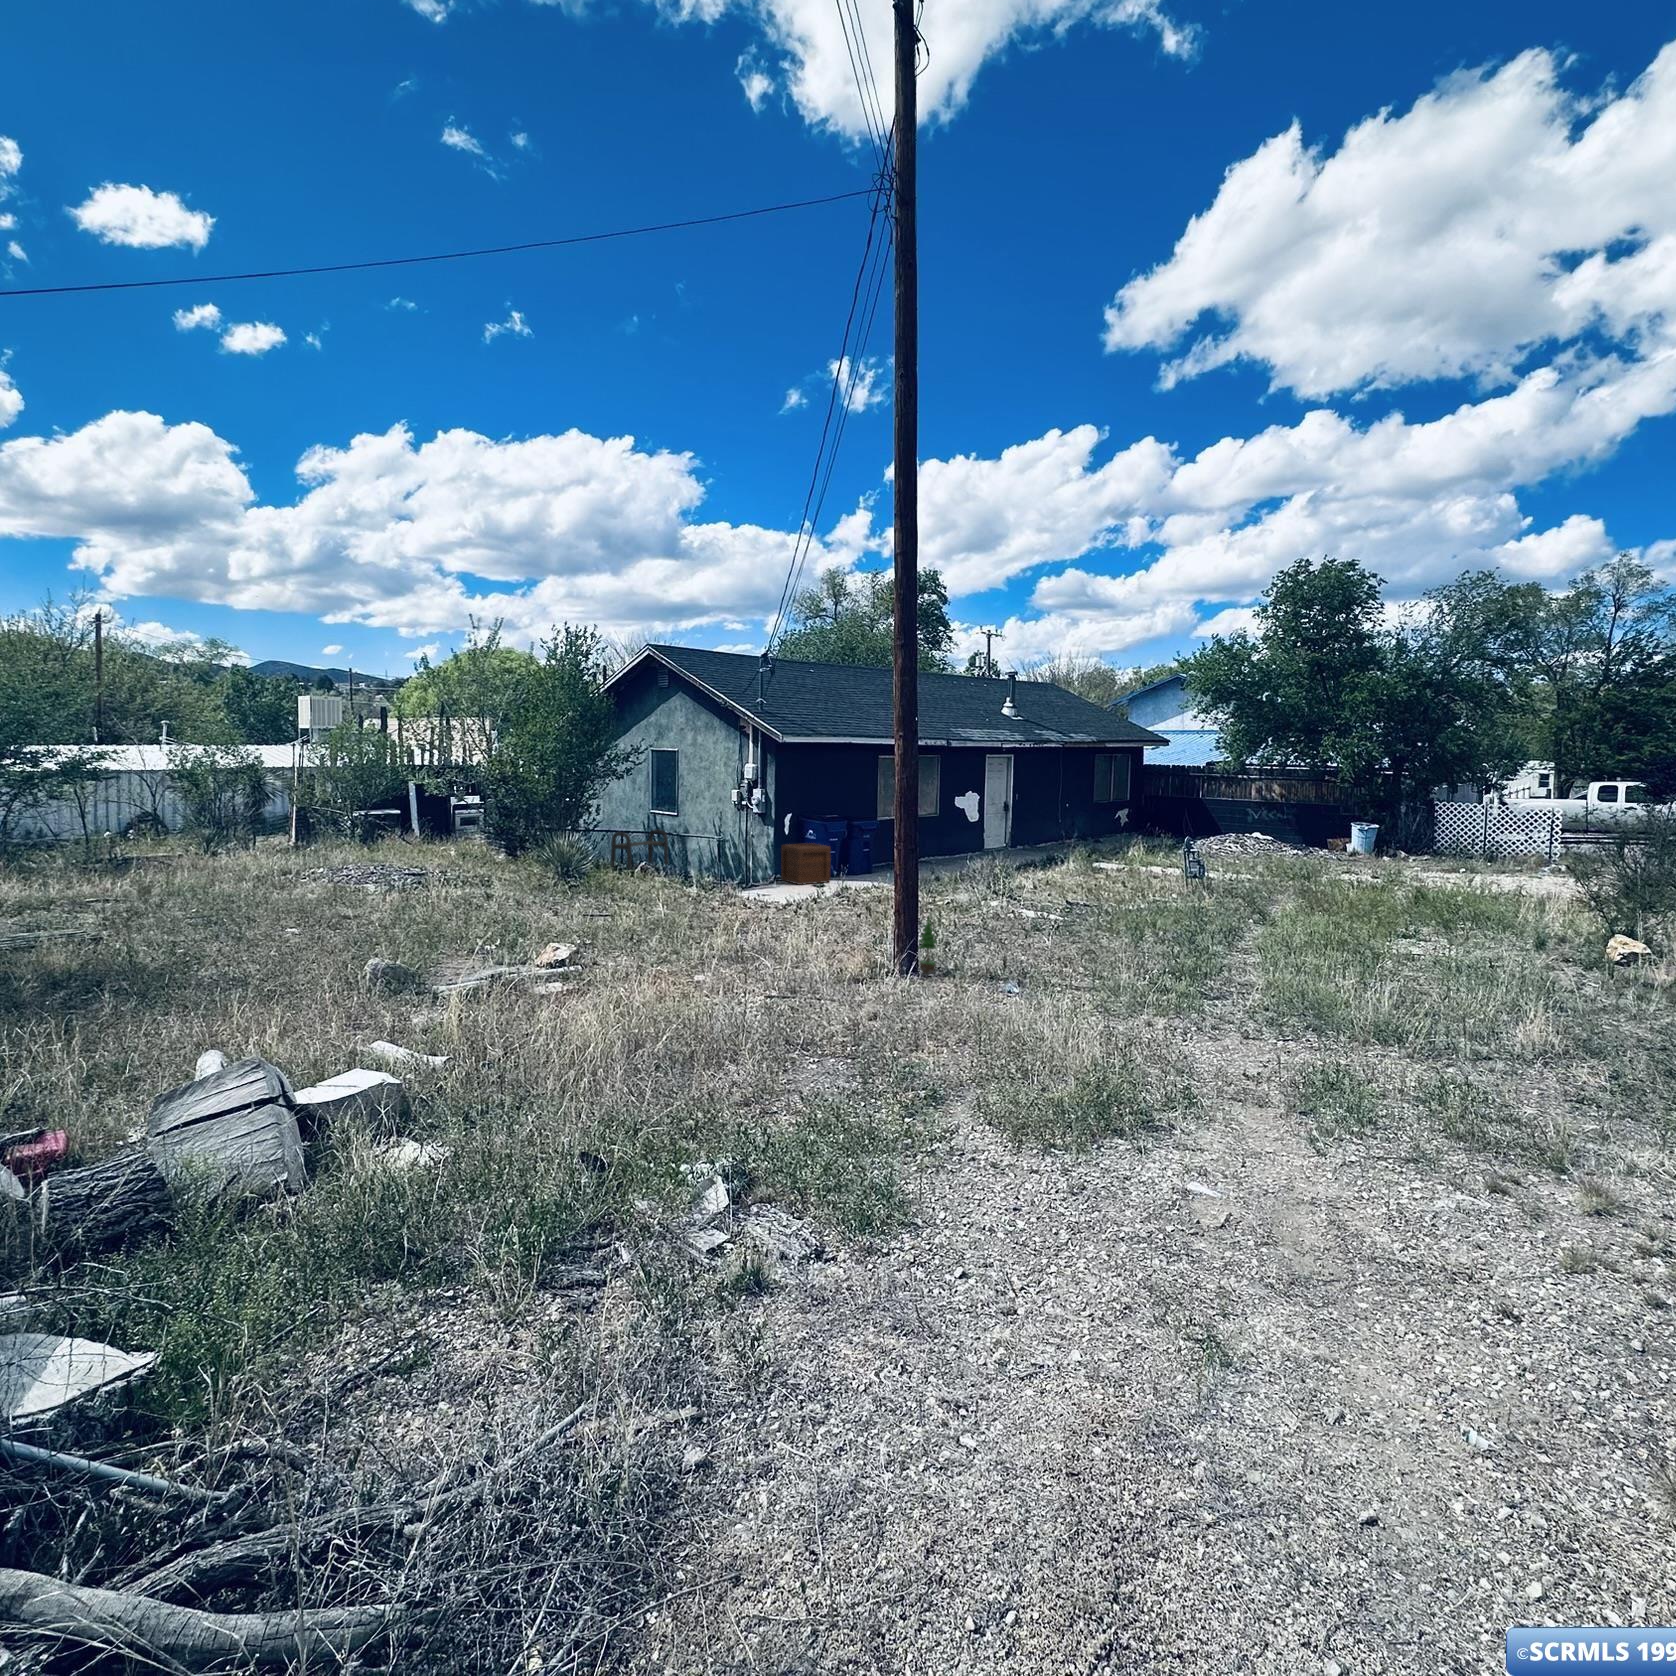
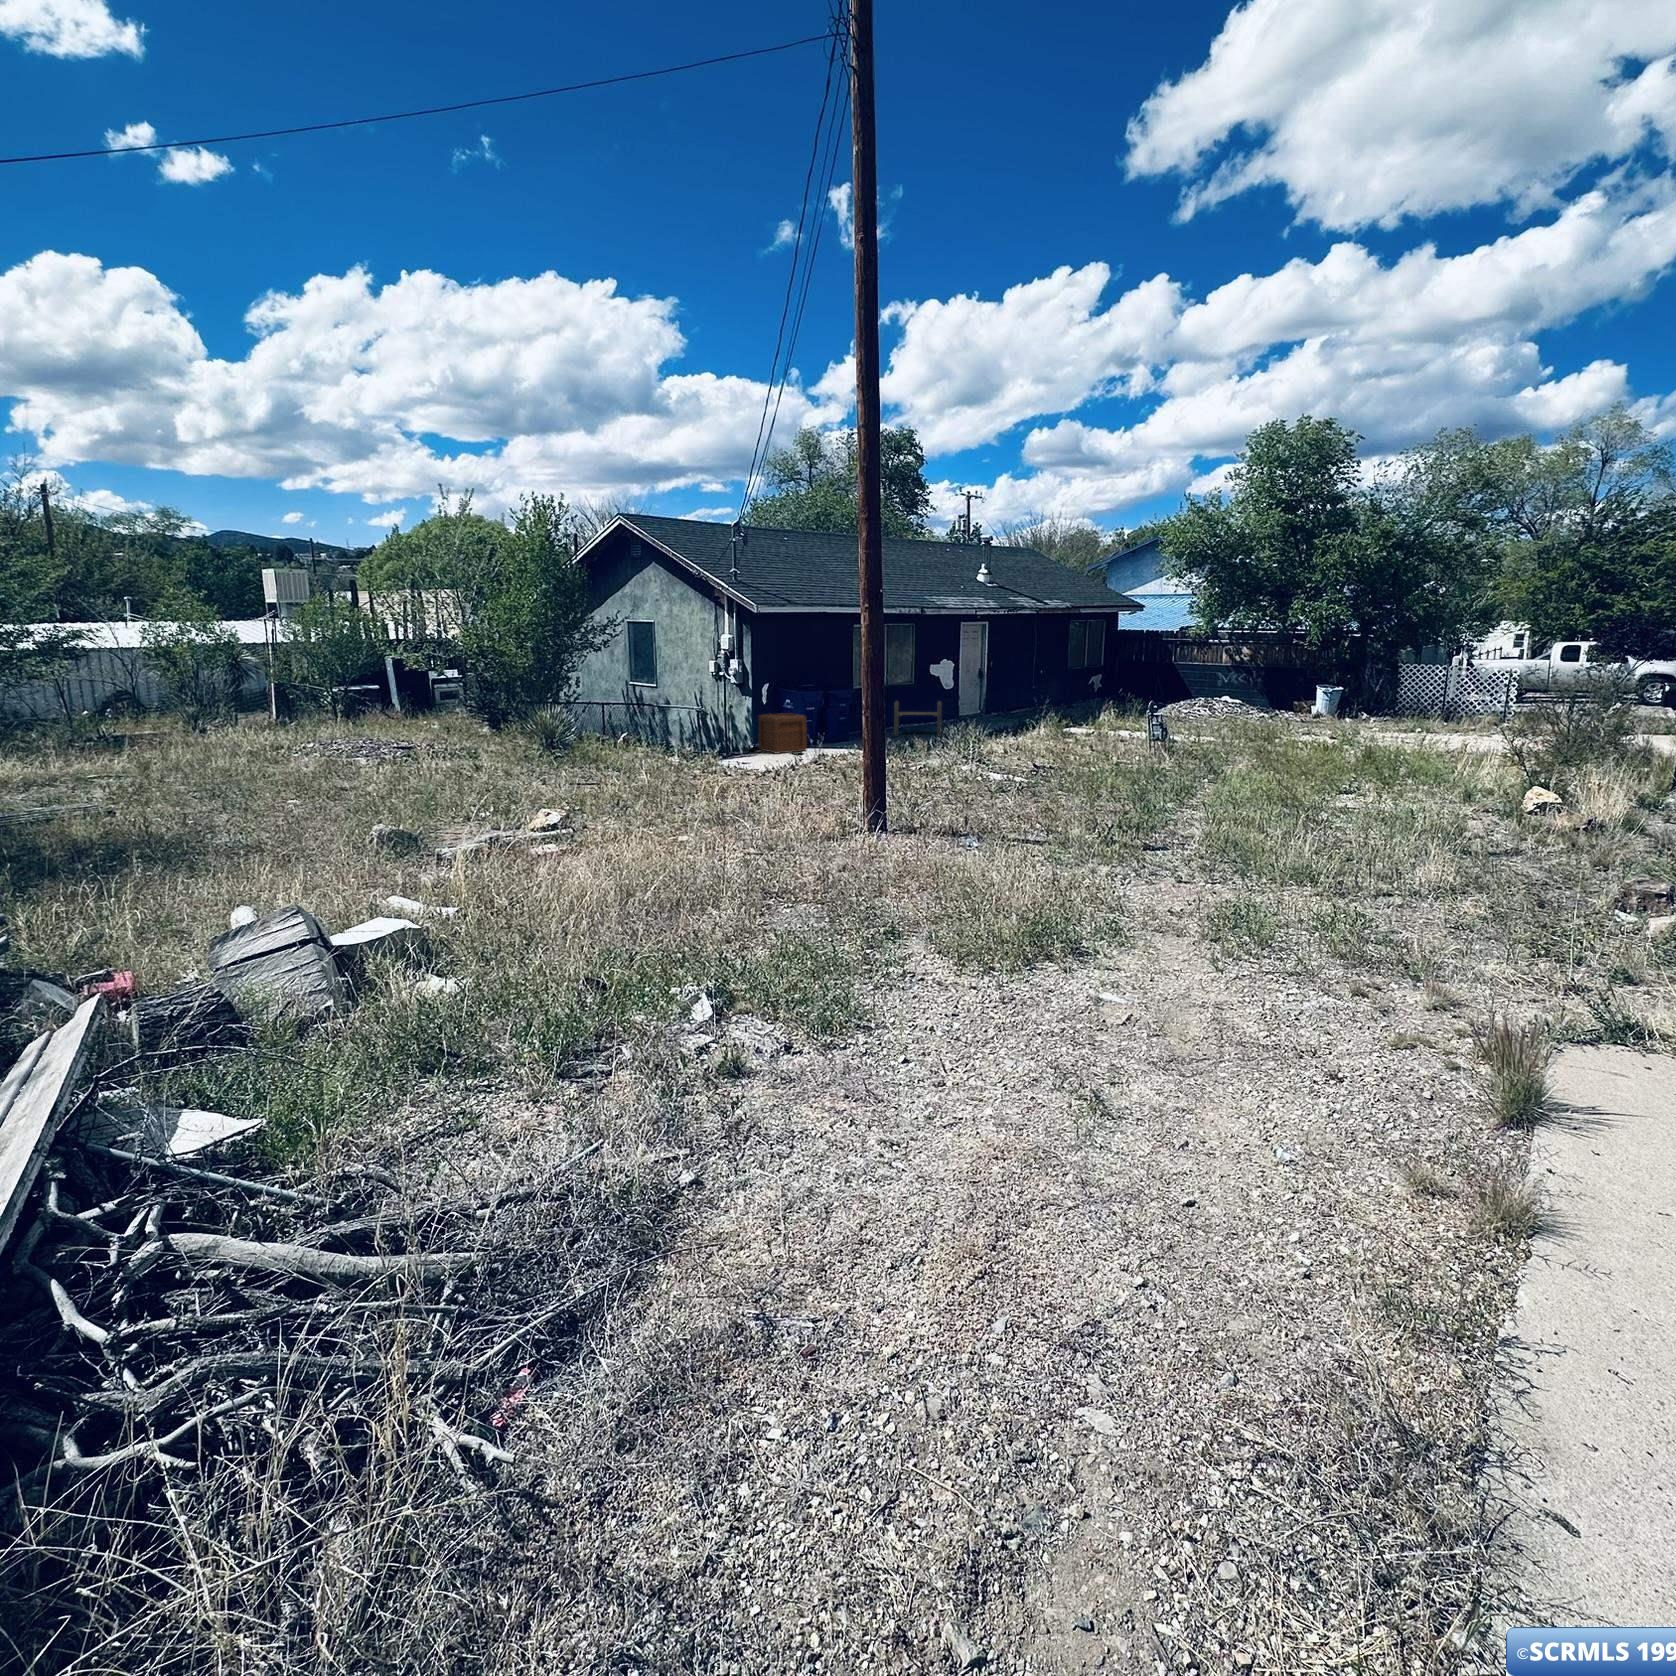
bench: present [611,829,669,869] -> present [894,701,942,737]
potted tree: present [919,919,937,976] -> none [884,780,904,835]

